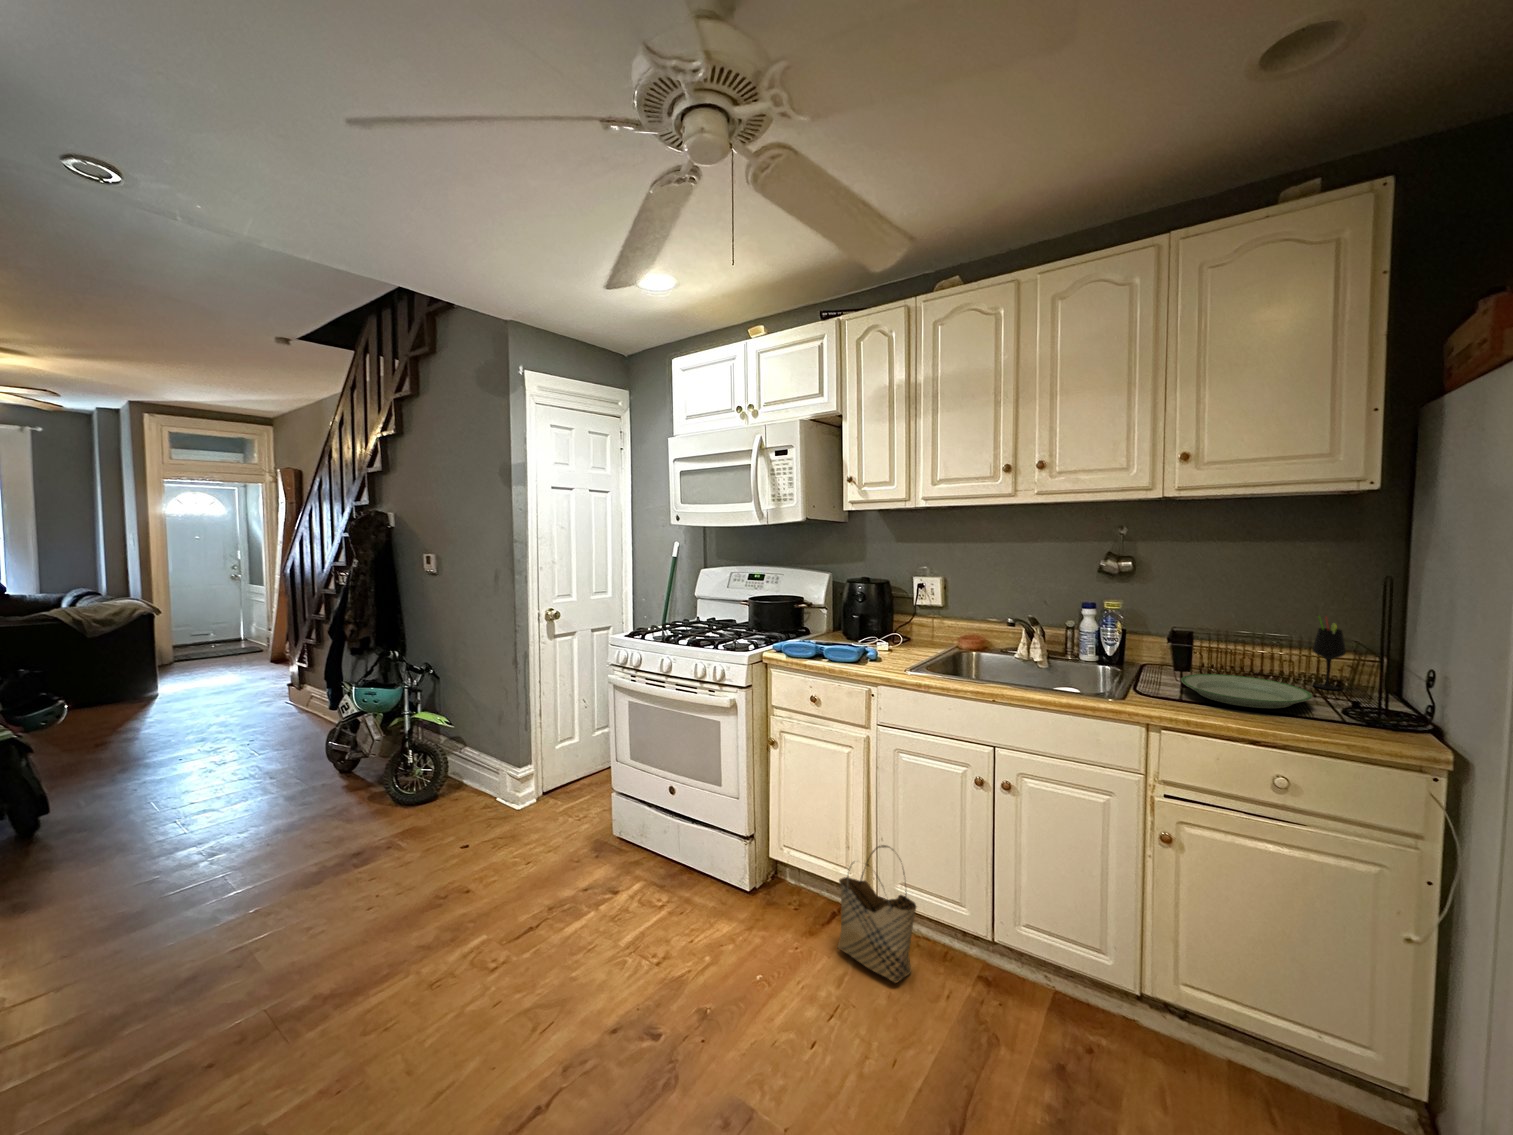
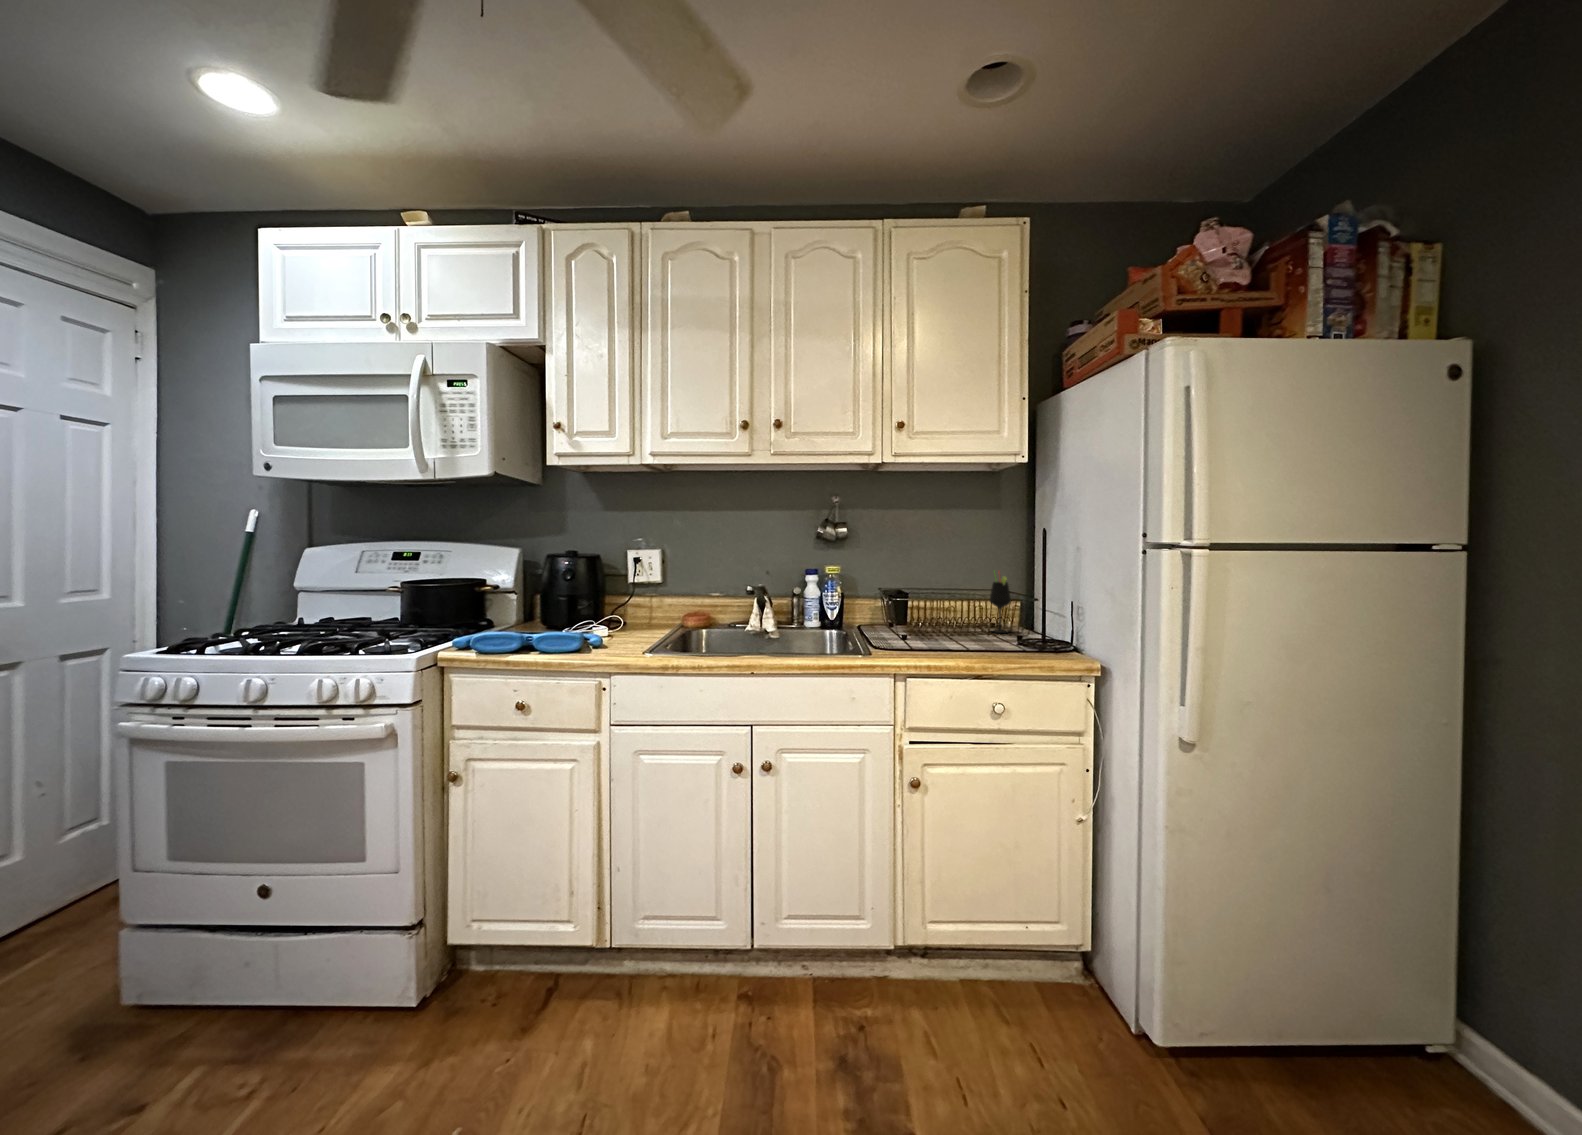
plate: present [1181,674,1312,708] -> none [907,627,1003,648]
woven basket: present [838,845,916,983] -> none [567,872,671,1038]

